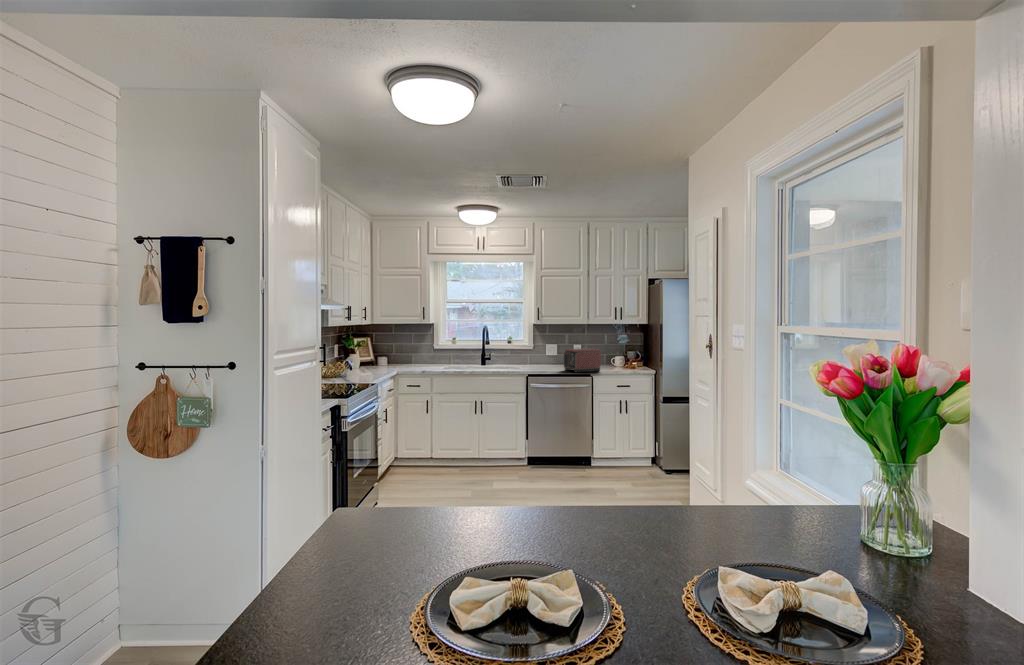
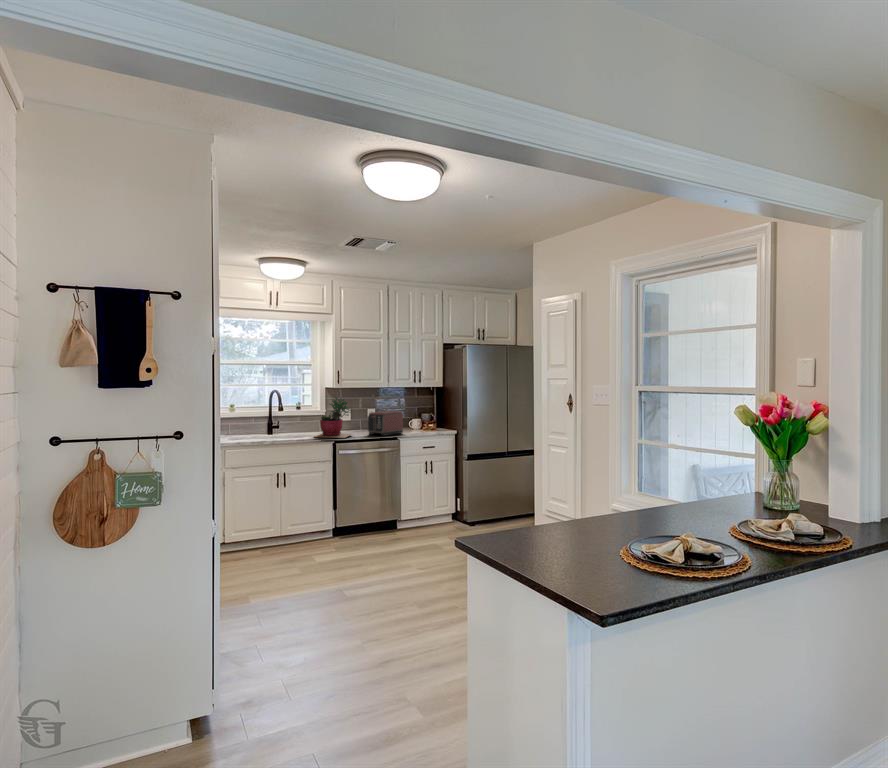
succulent plant: none [509,333,549,372] -> present [315,397,351,438]

